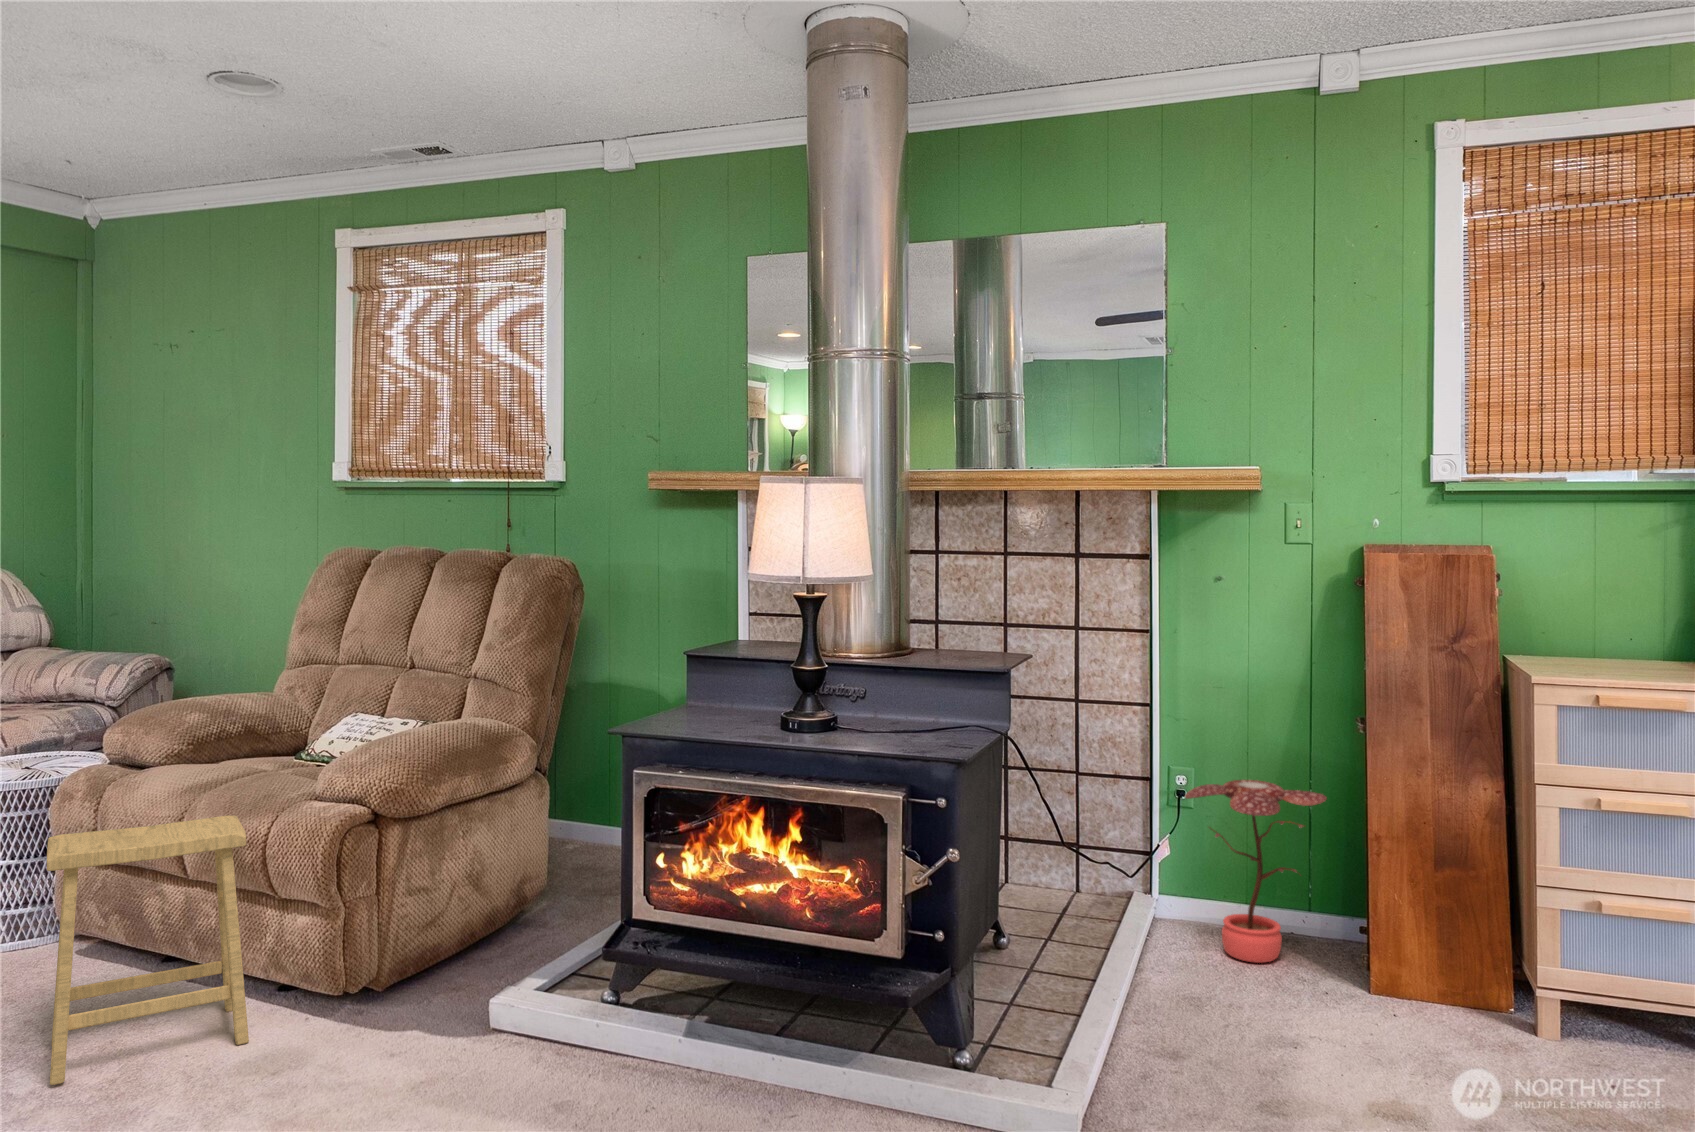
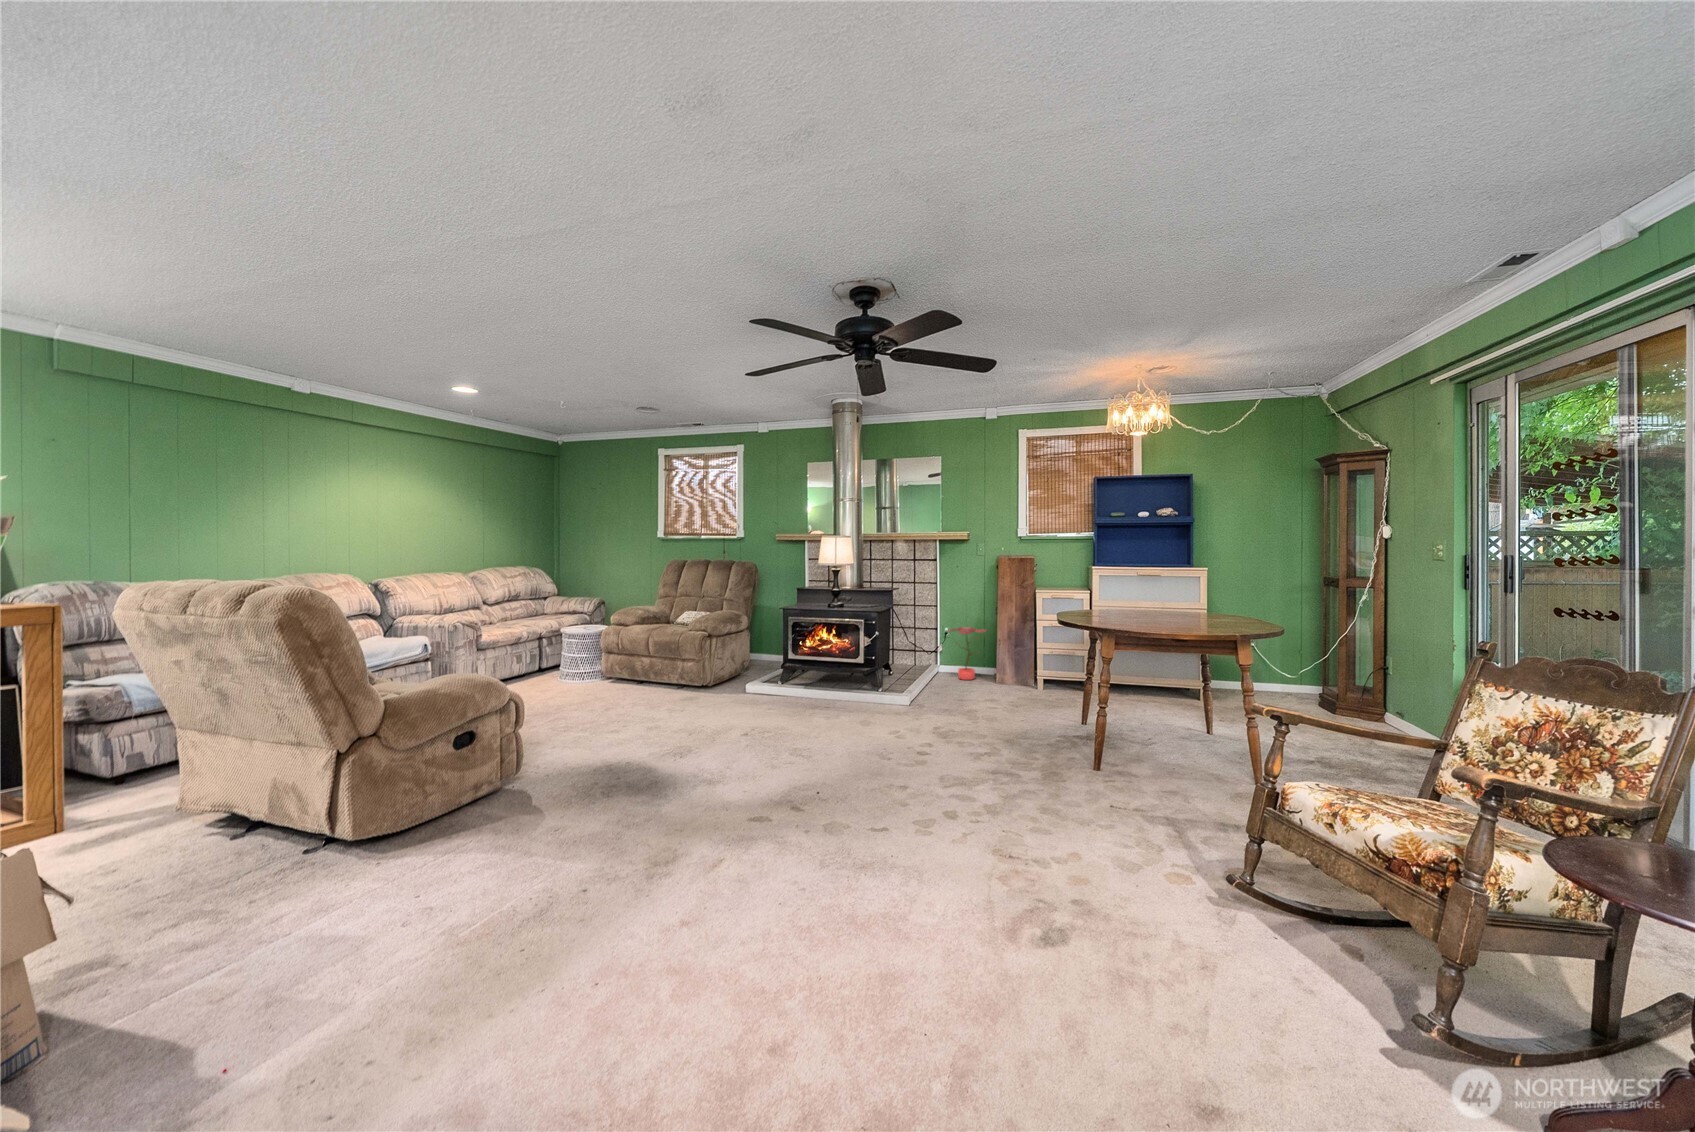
footstool: present [47,816,249,1085] -> none [625,635,681,702]

